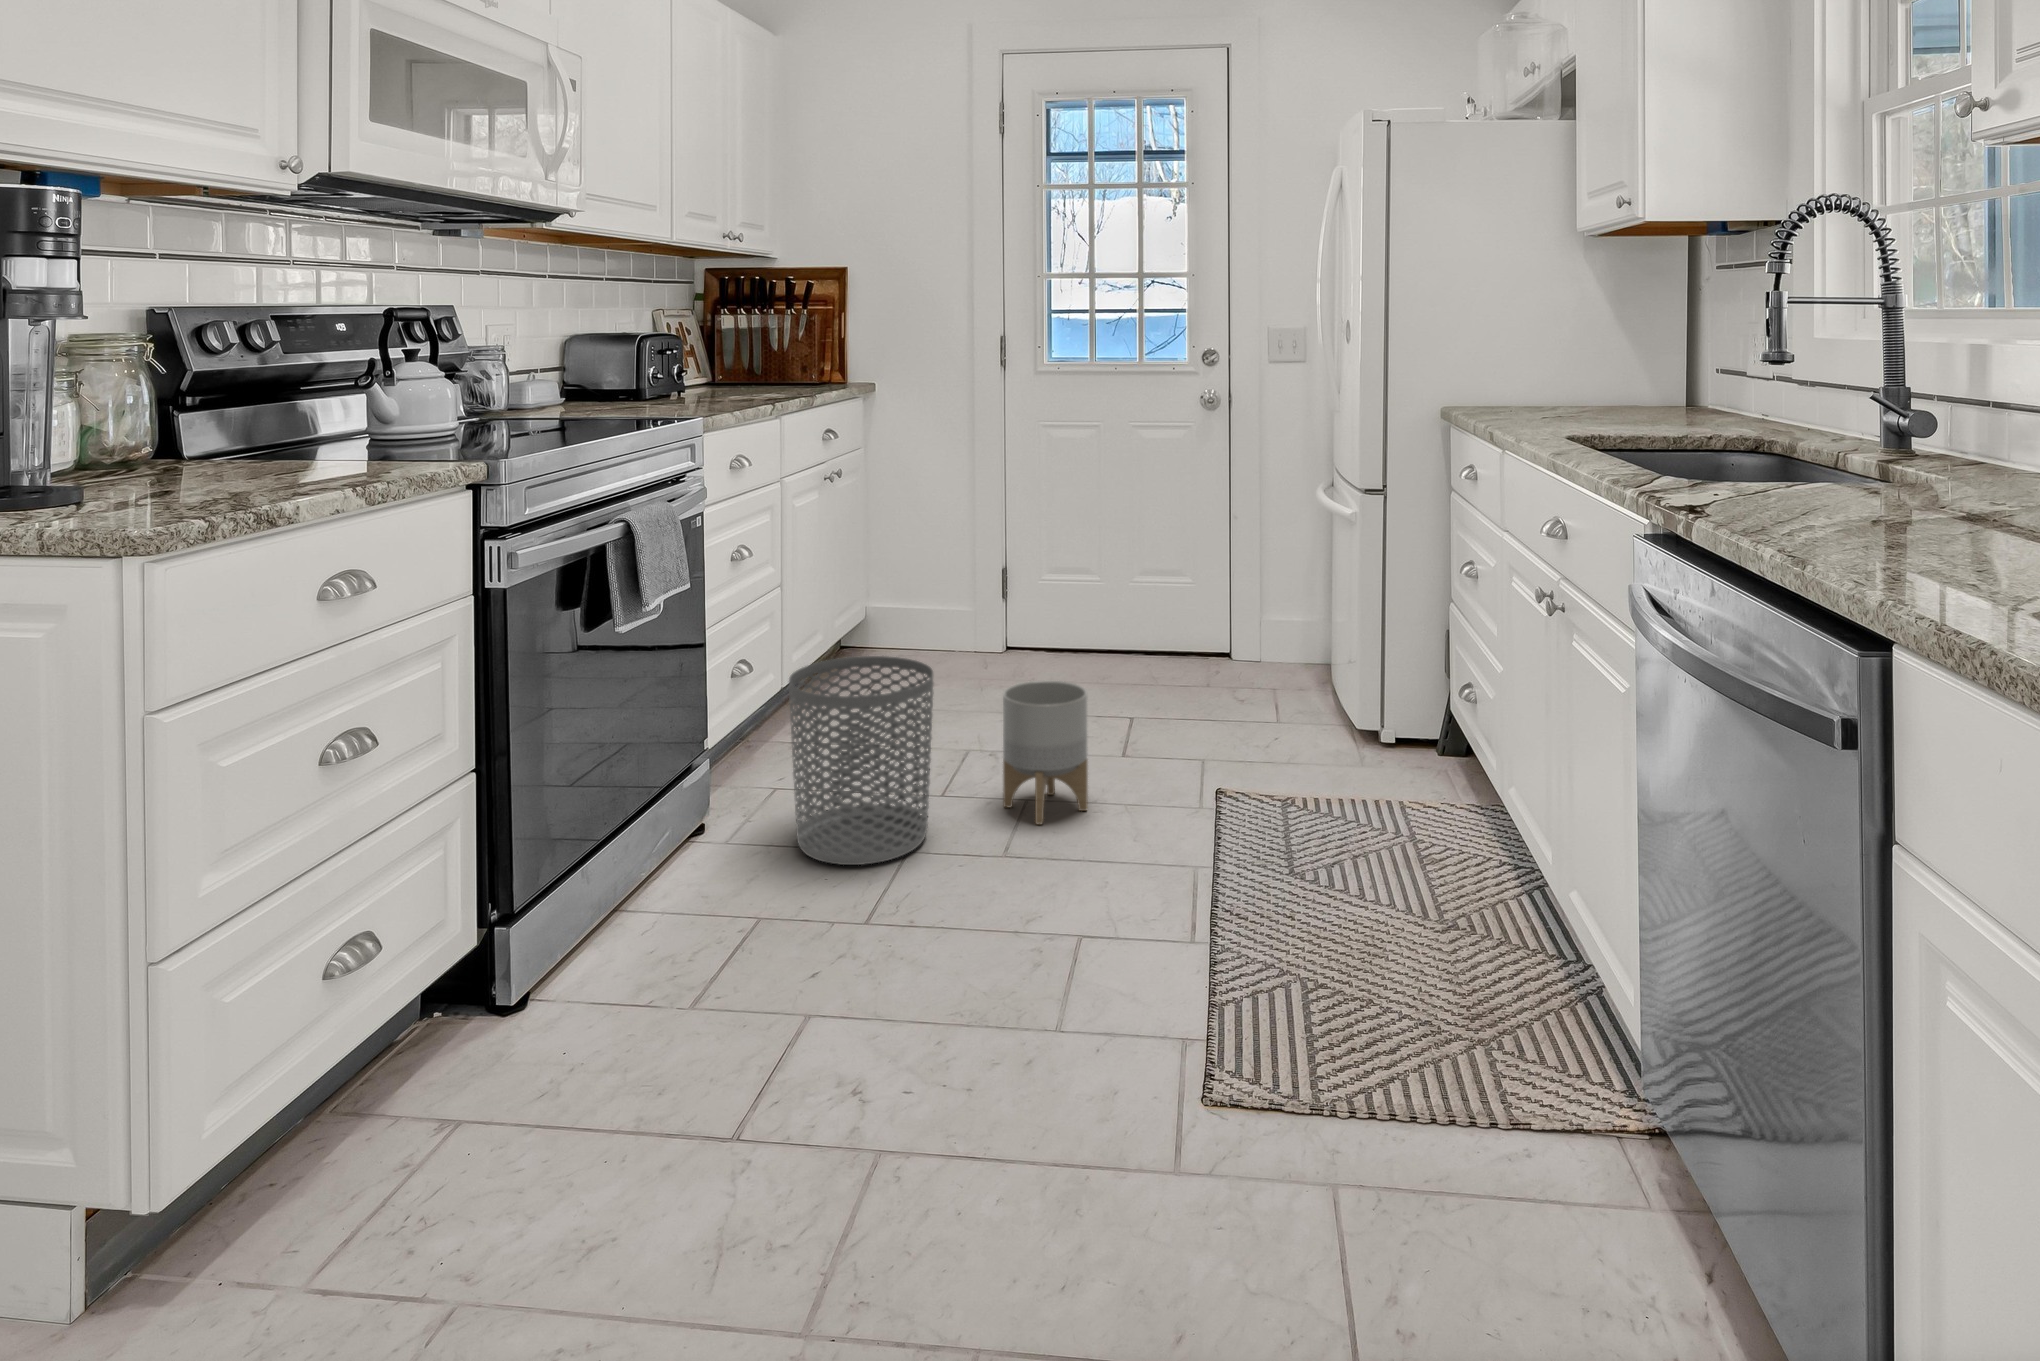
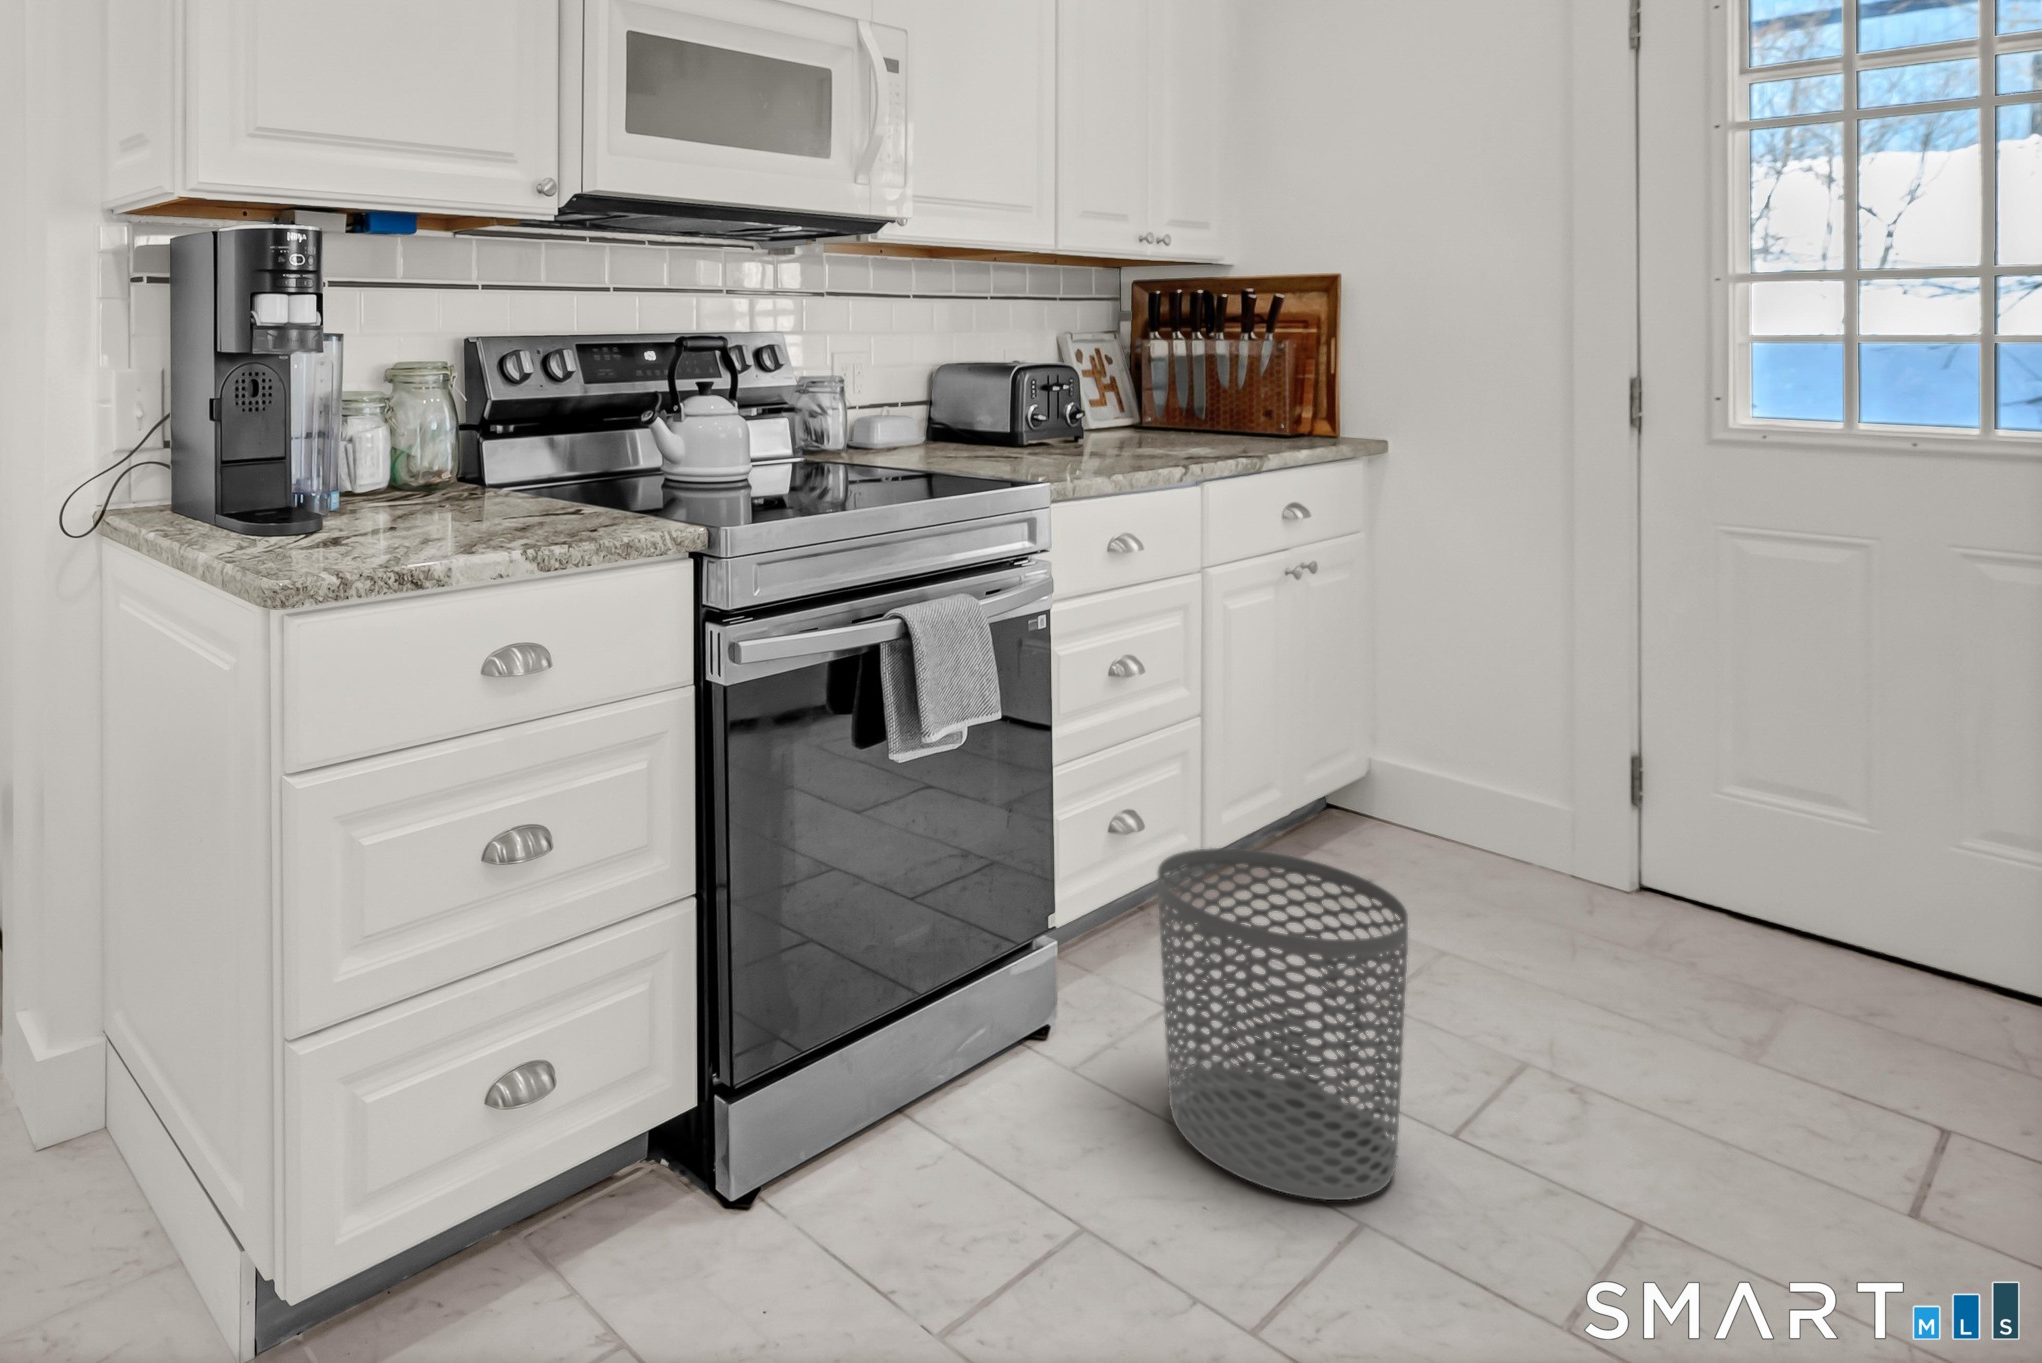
planter: present [1003,681,1088,824] -> none [1559,974,1757,1258]

